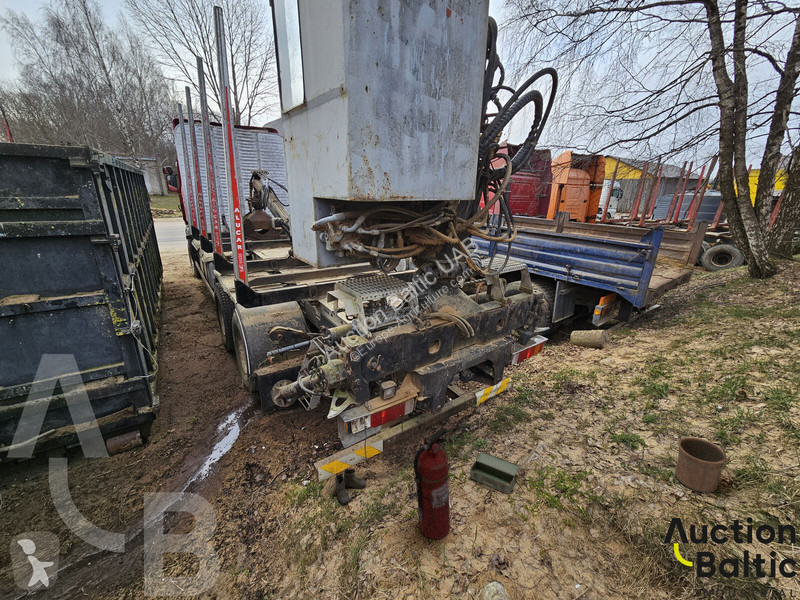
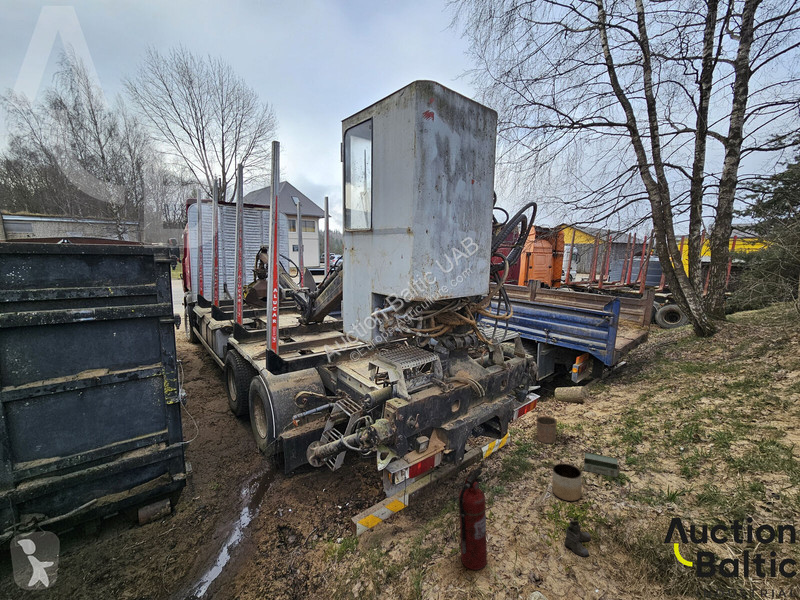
planter: none [547,419,583,463] -> present [552,464,582,501]
bucket: present [675,427,730,493] -> present [536,415,557,444]
toolbox: present [470,452,519,494] -> present [584,453,618,477]
boots: present [335,468,366,504] -> present [565,521,591,557]

